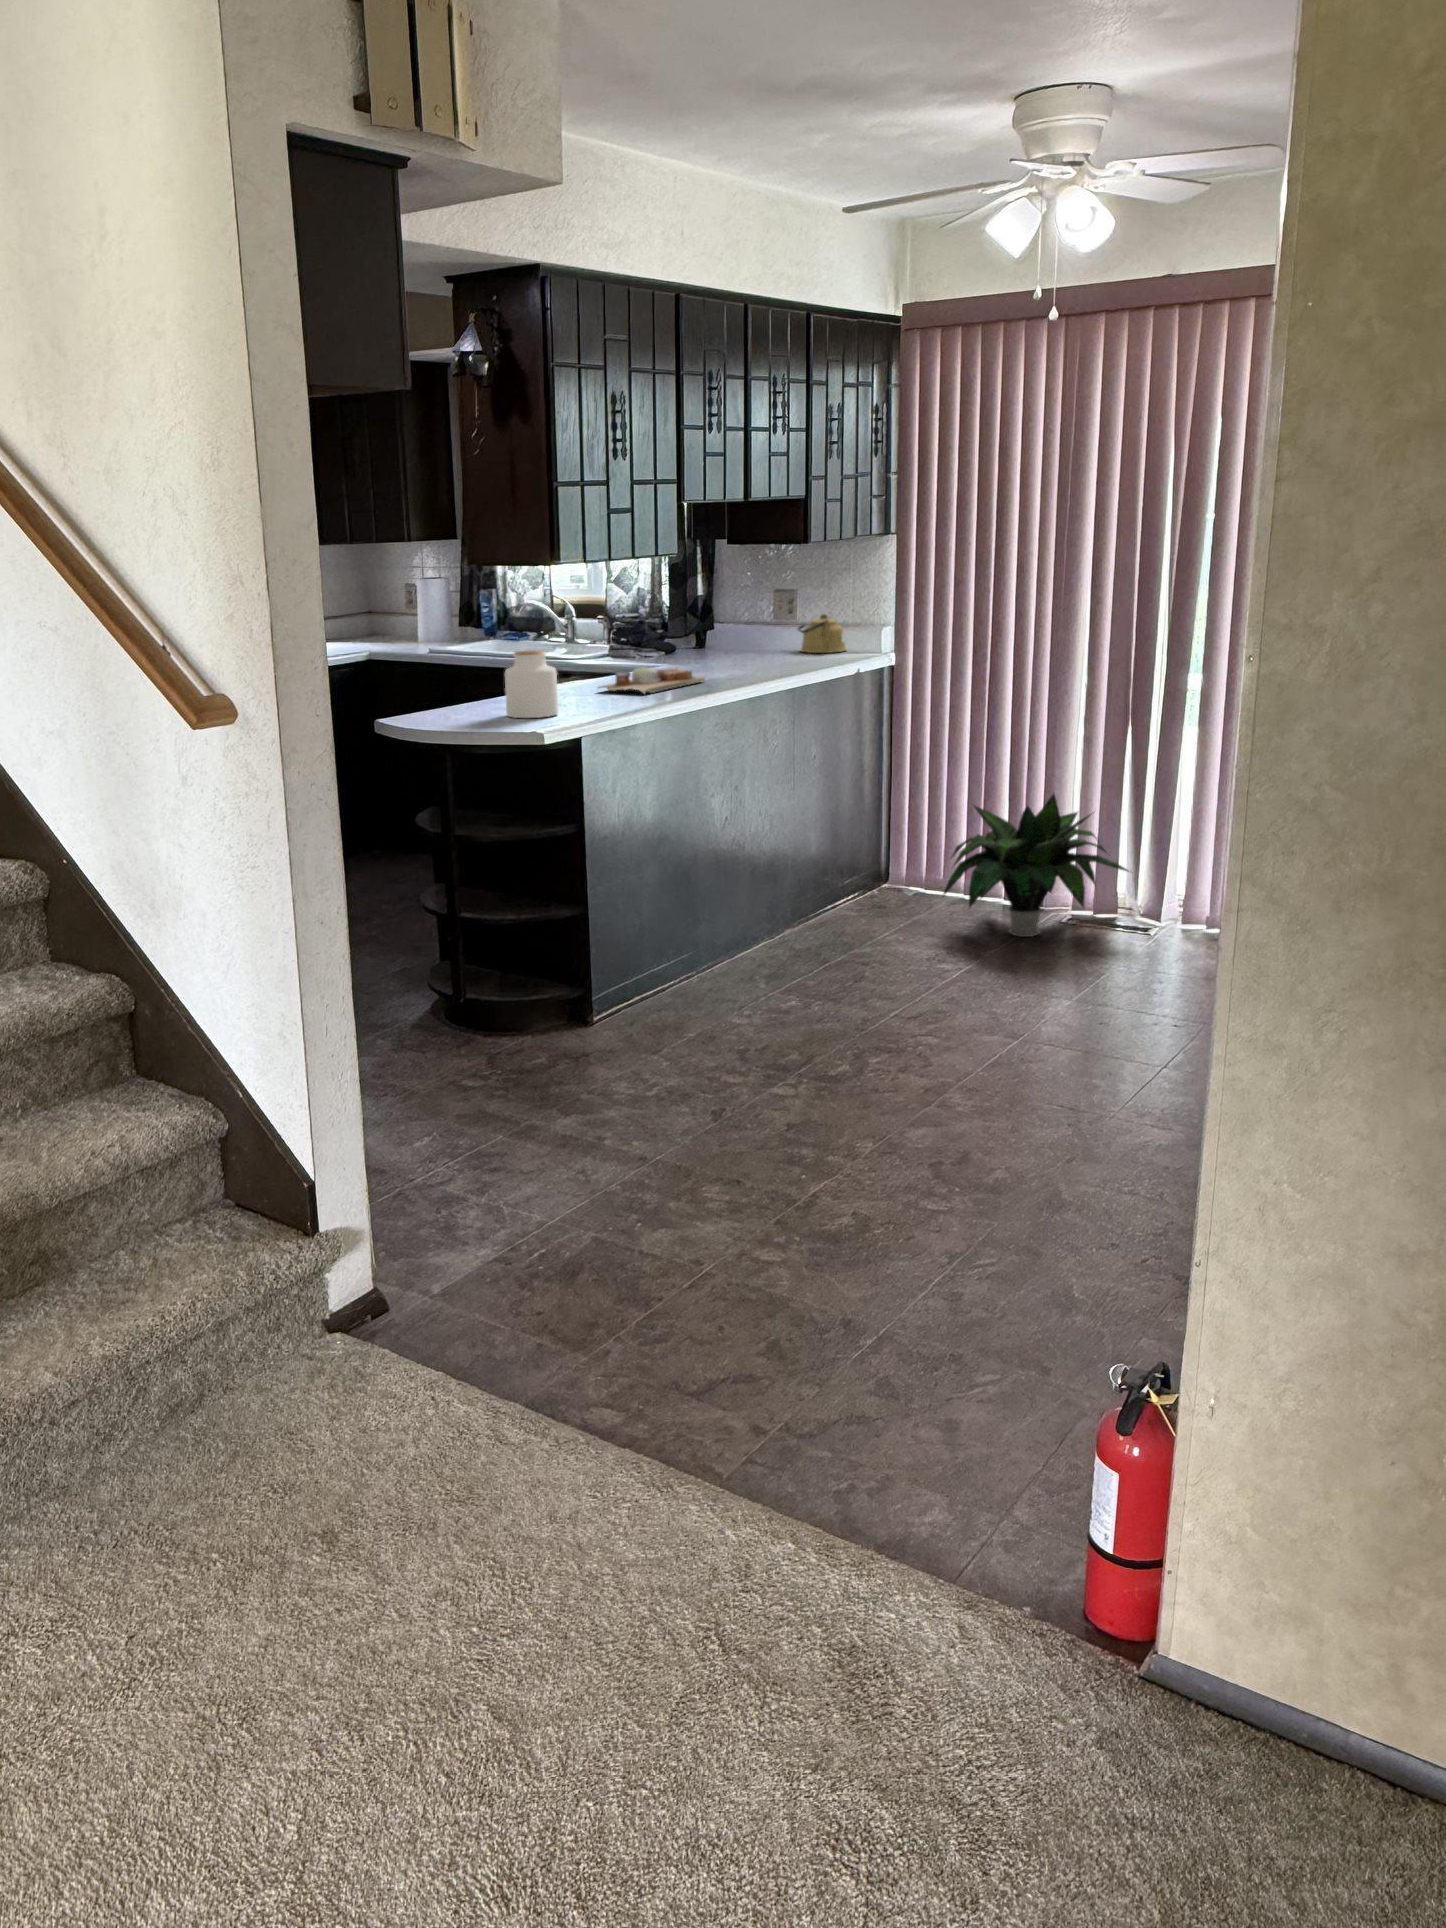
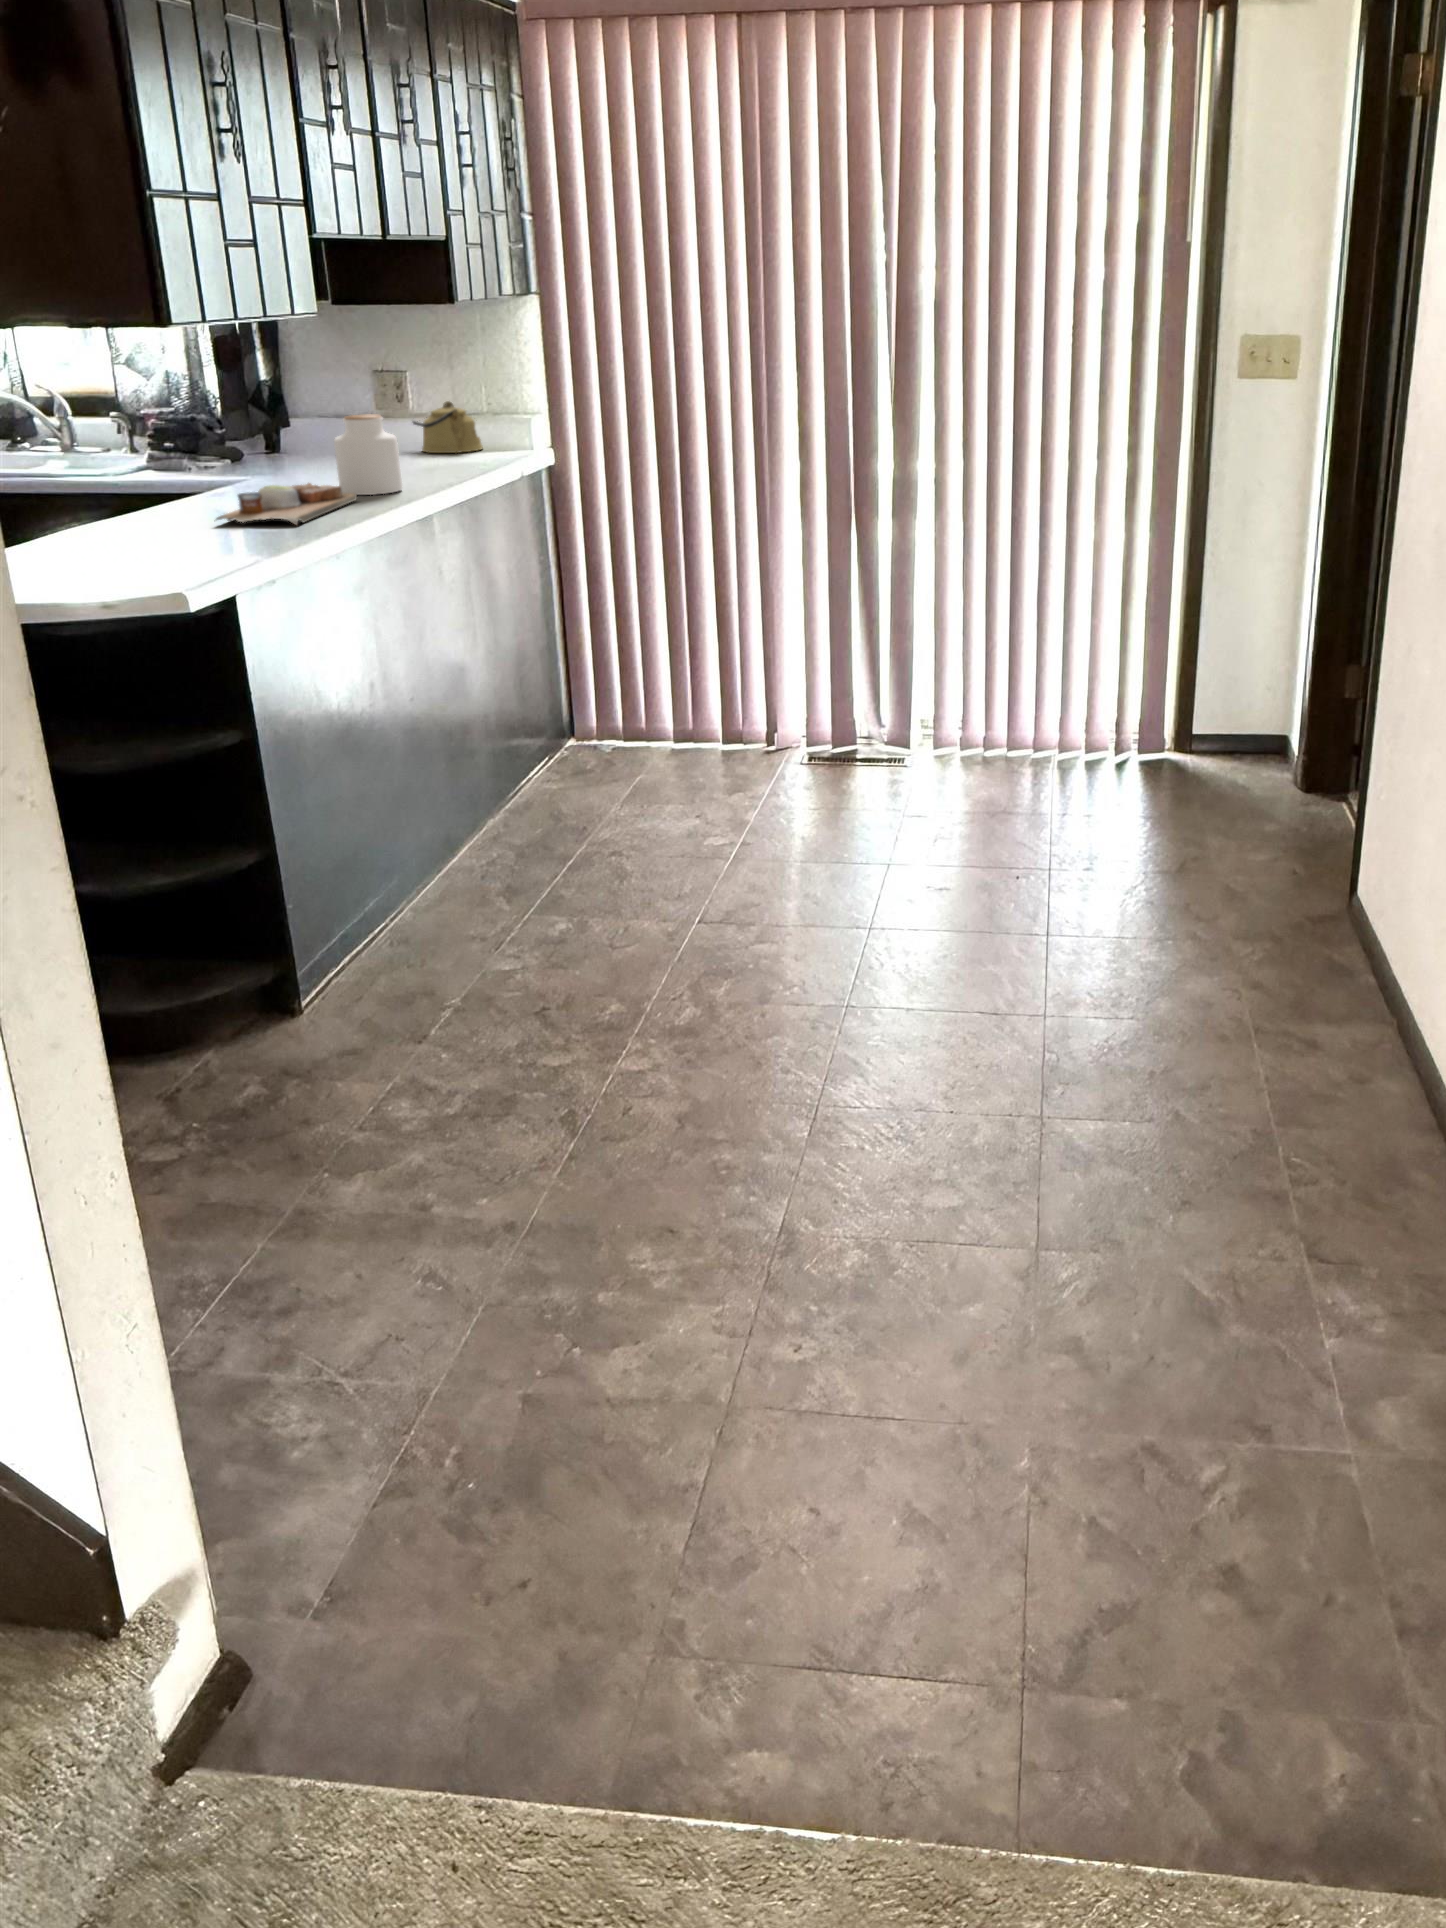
jar: present [505,650,558,718] -> present [334,414,402,495]
potted plant: present [943,794,1128,937] -> none [673,612,893,789]

